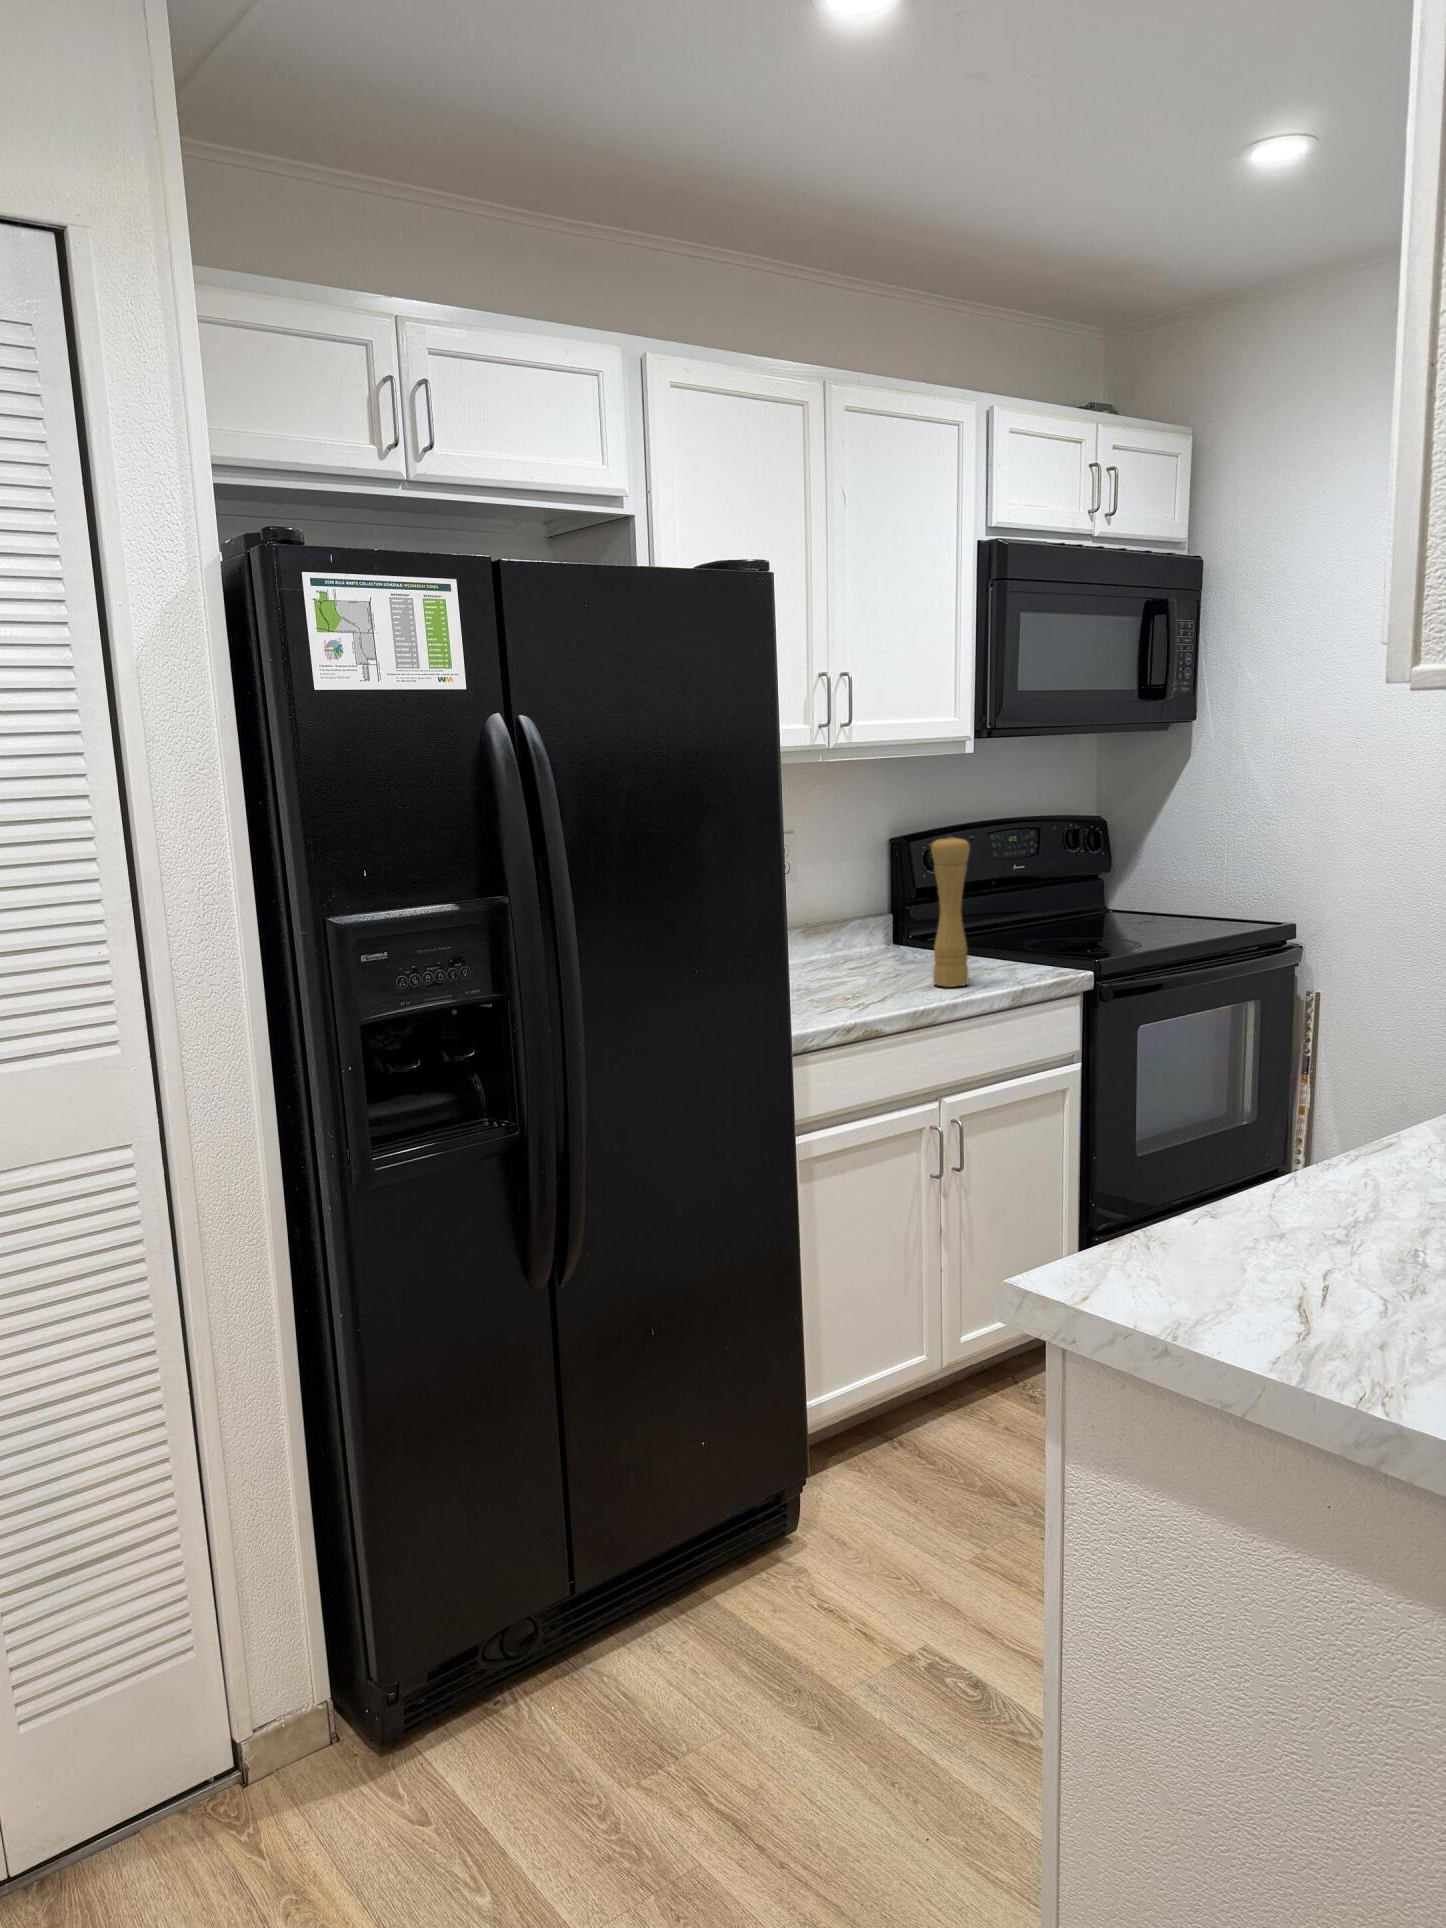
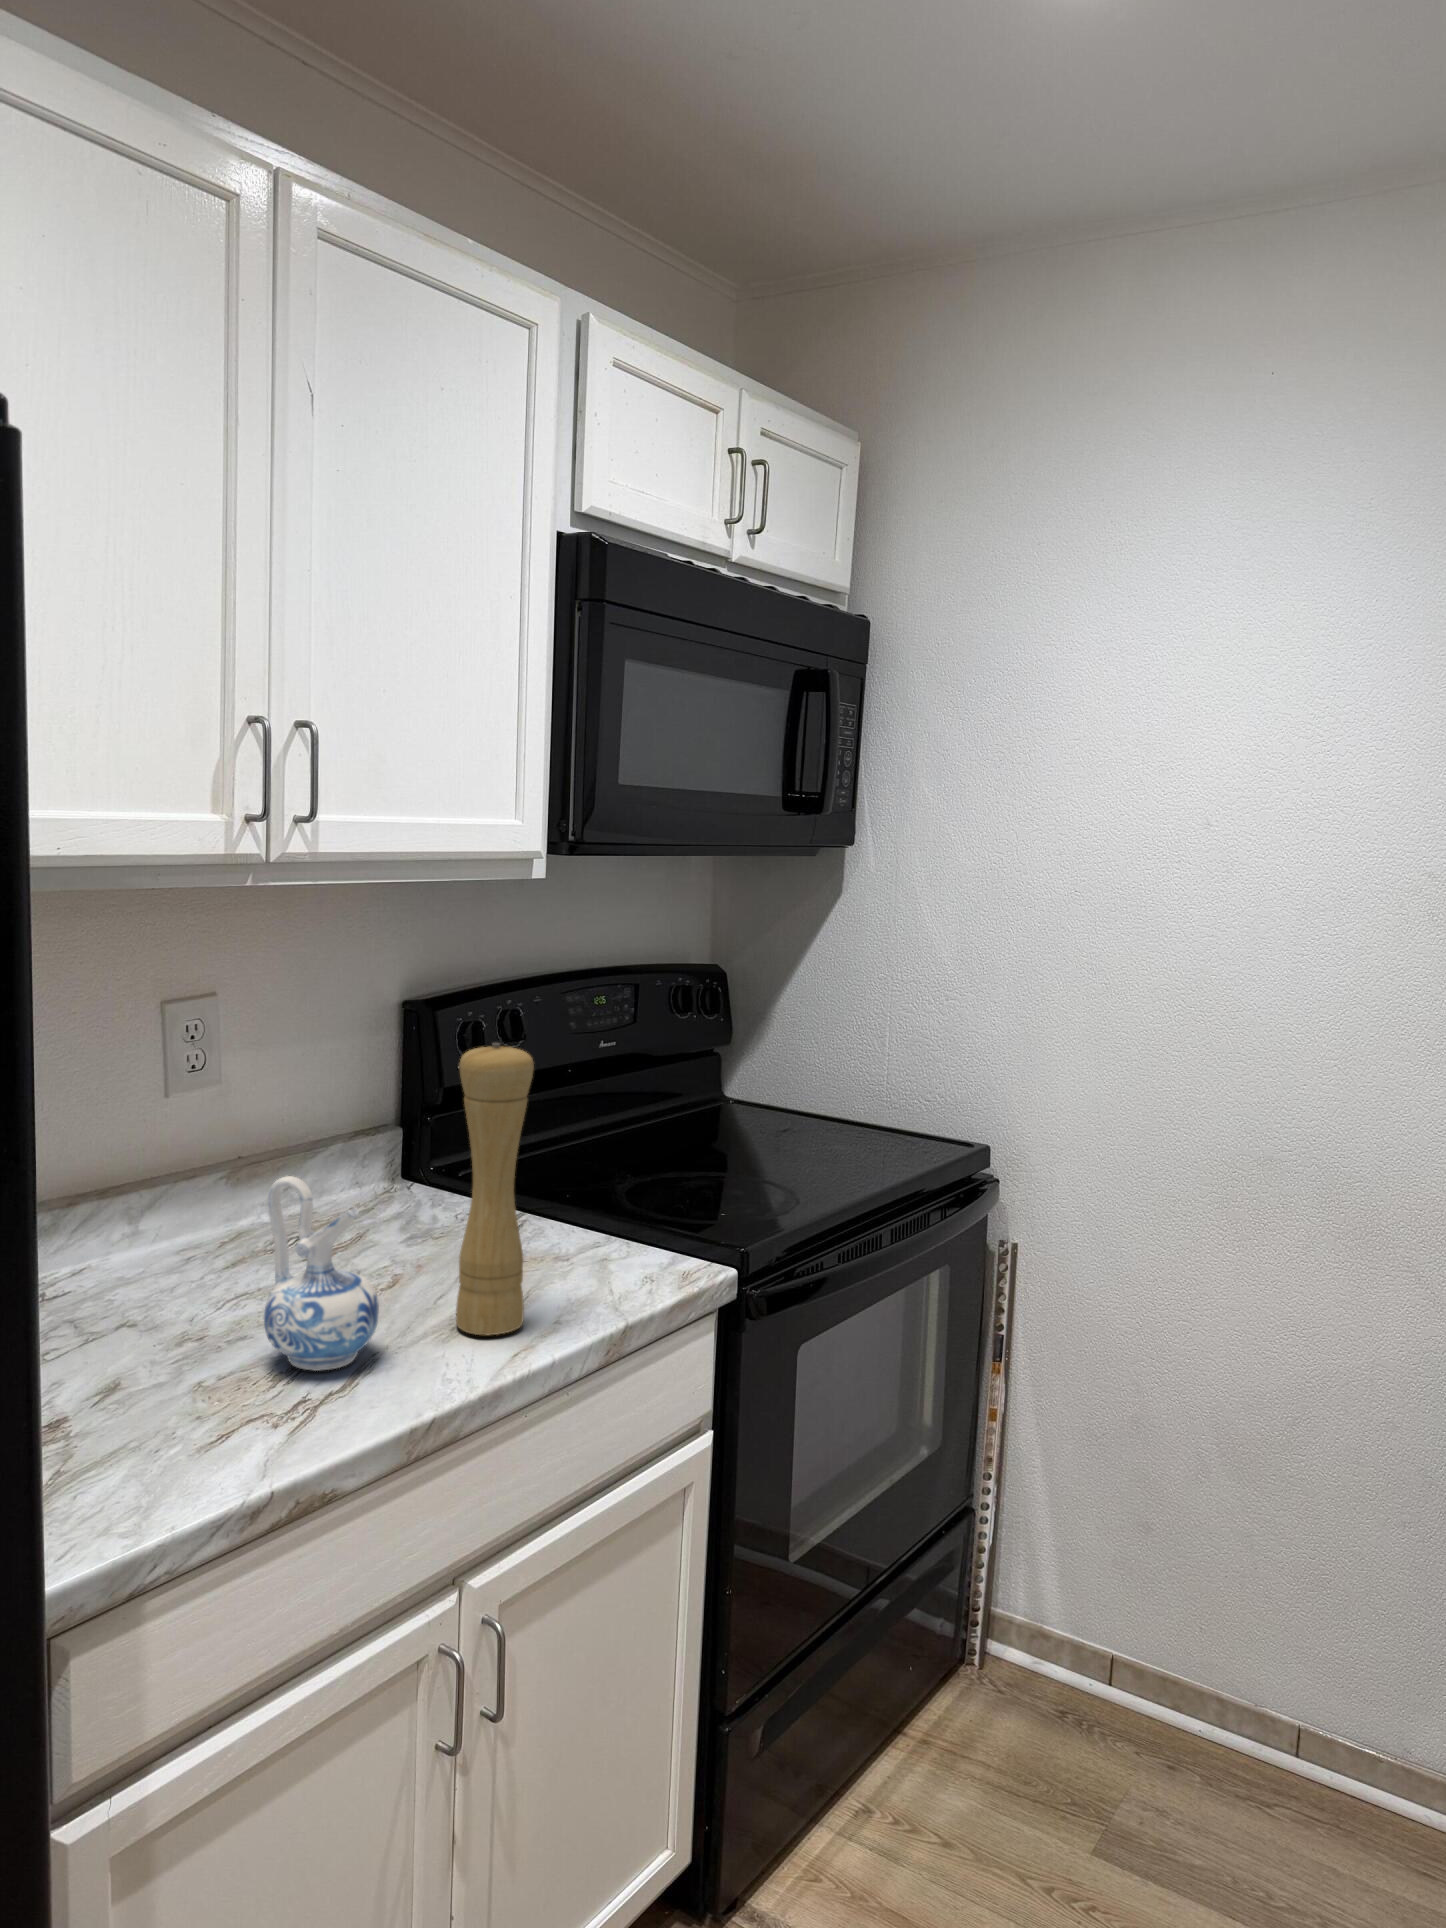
ceramic pitcher: none [841,902,896,995] -> present [264,1176,379,1371]

